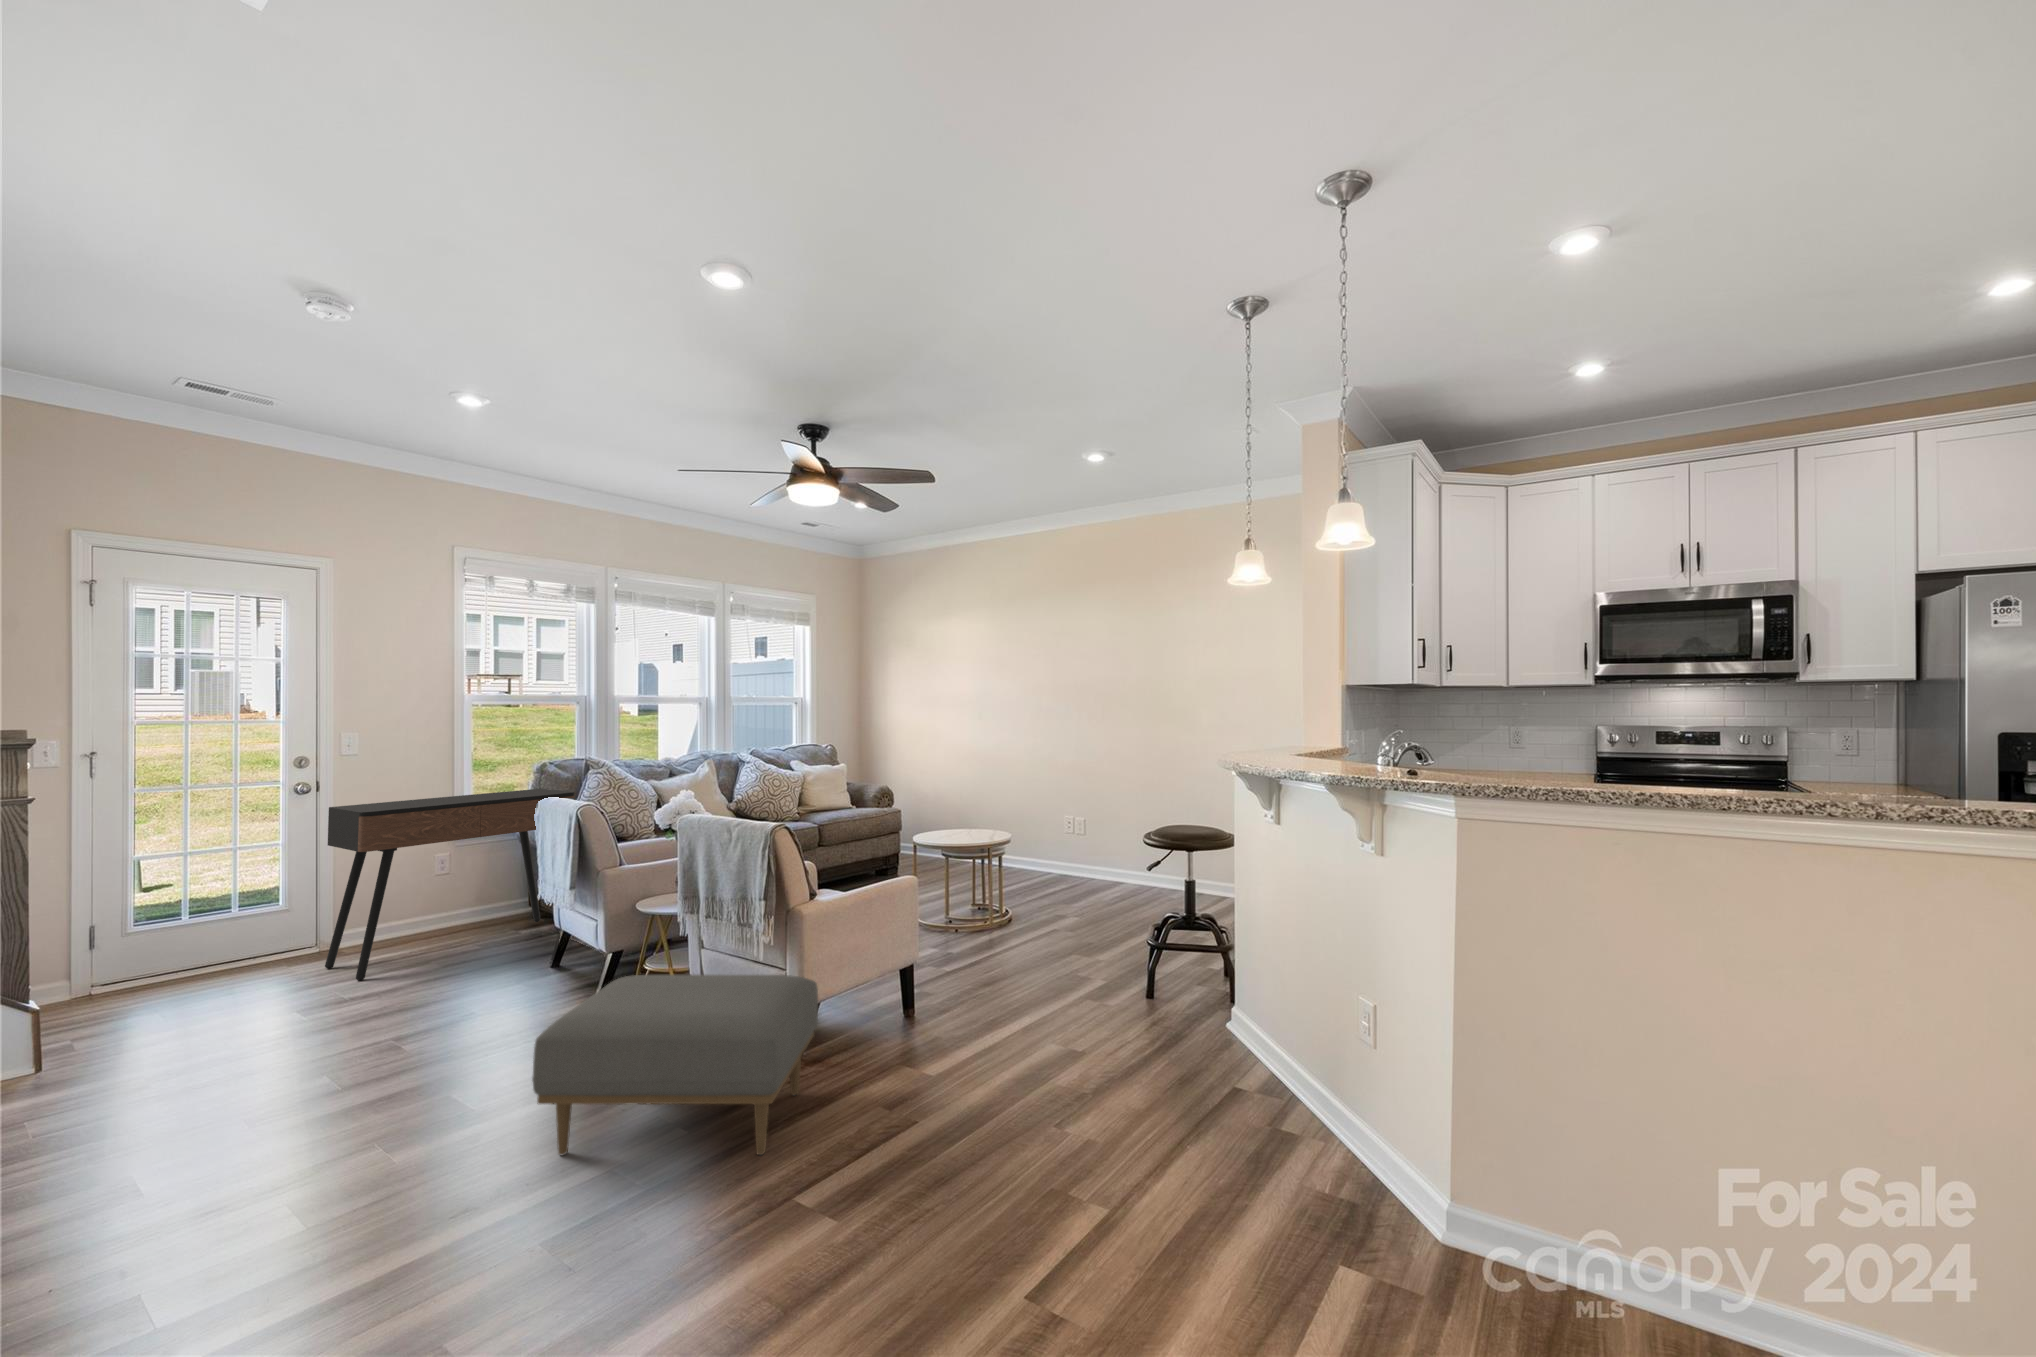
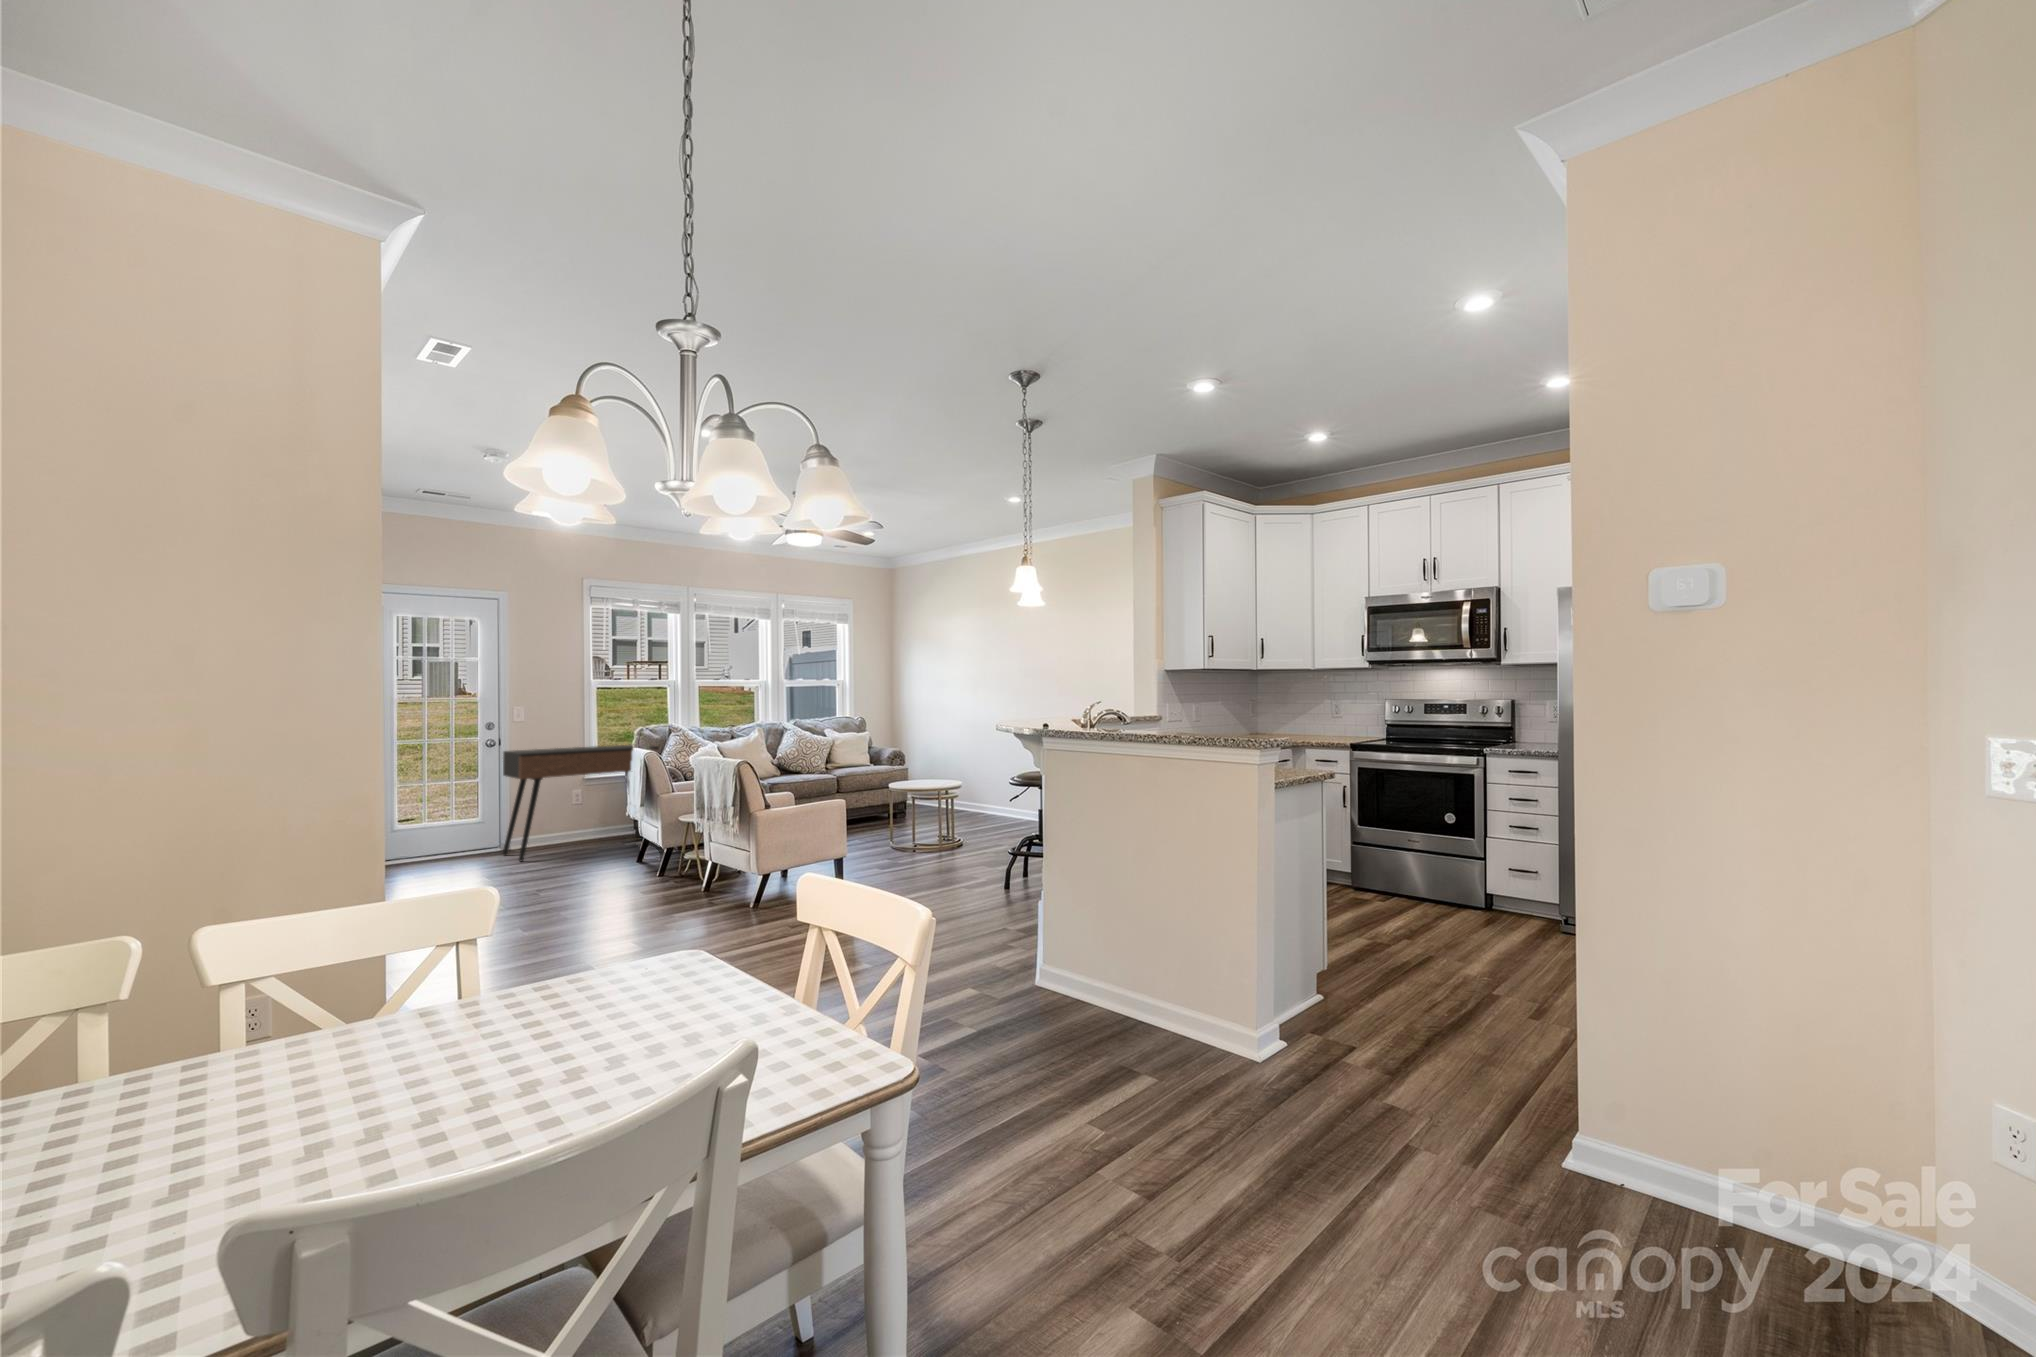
ottoman: present [532,975,818,1155] -> none [584,846,757,943]

